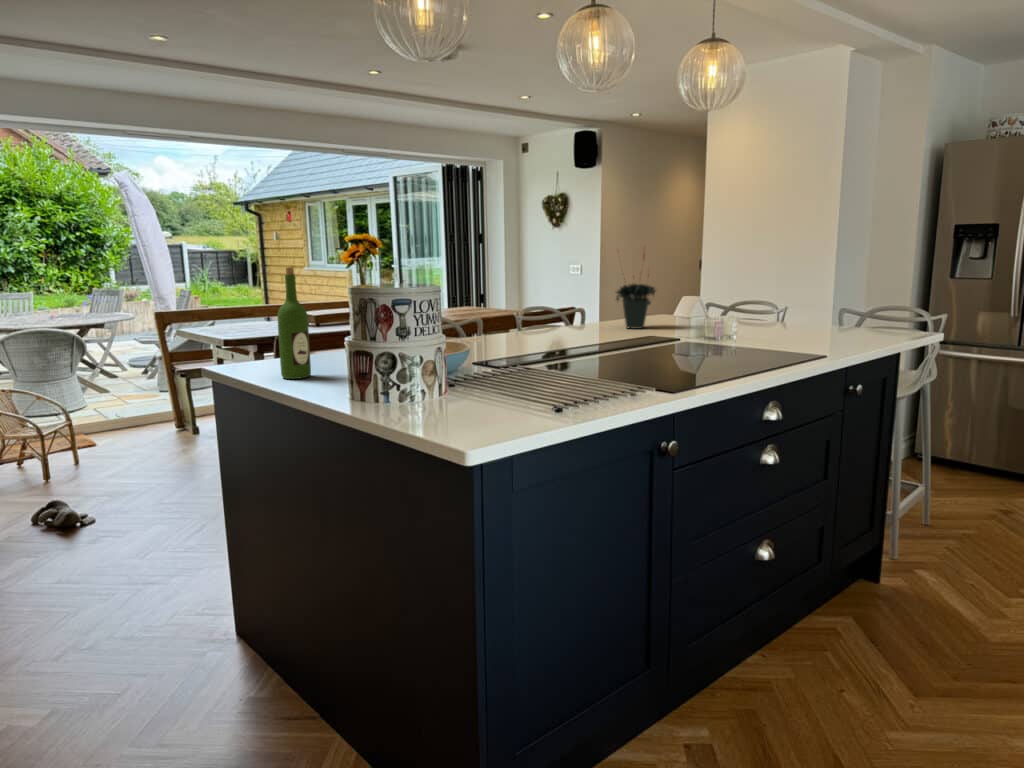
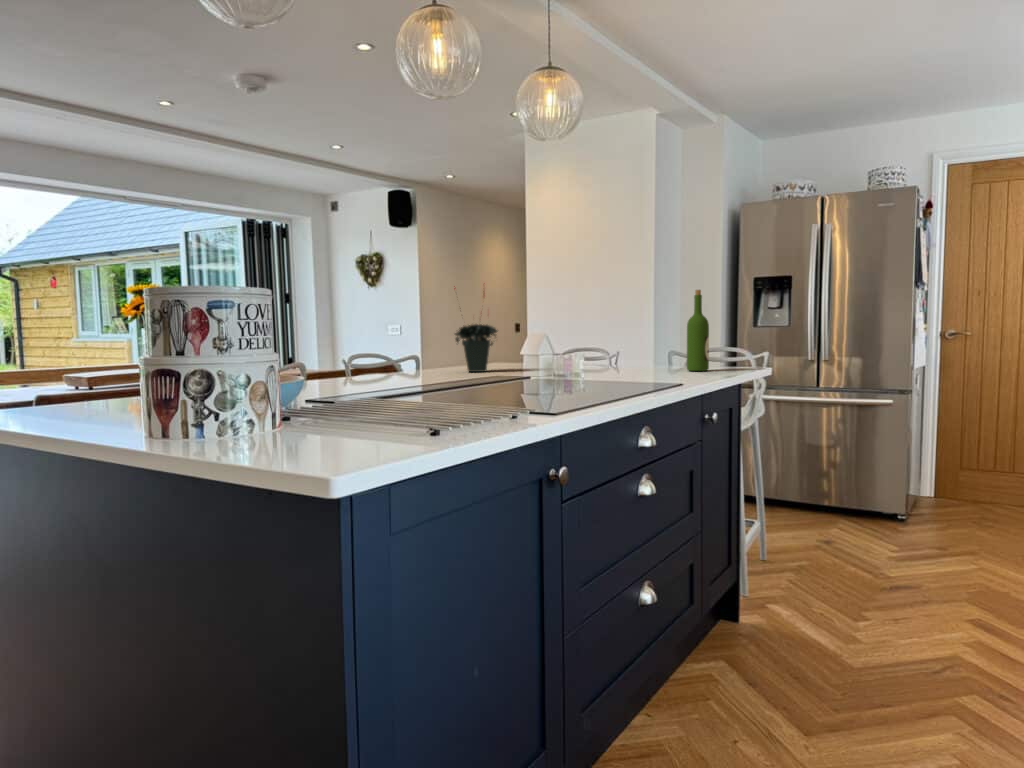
wine bottle: present [278,267,311,379] -> present [687,290,709,371]

